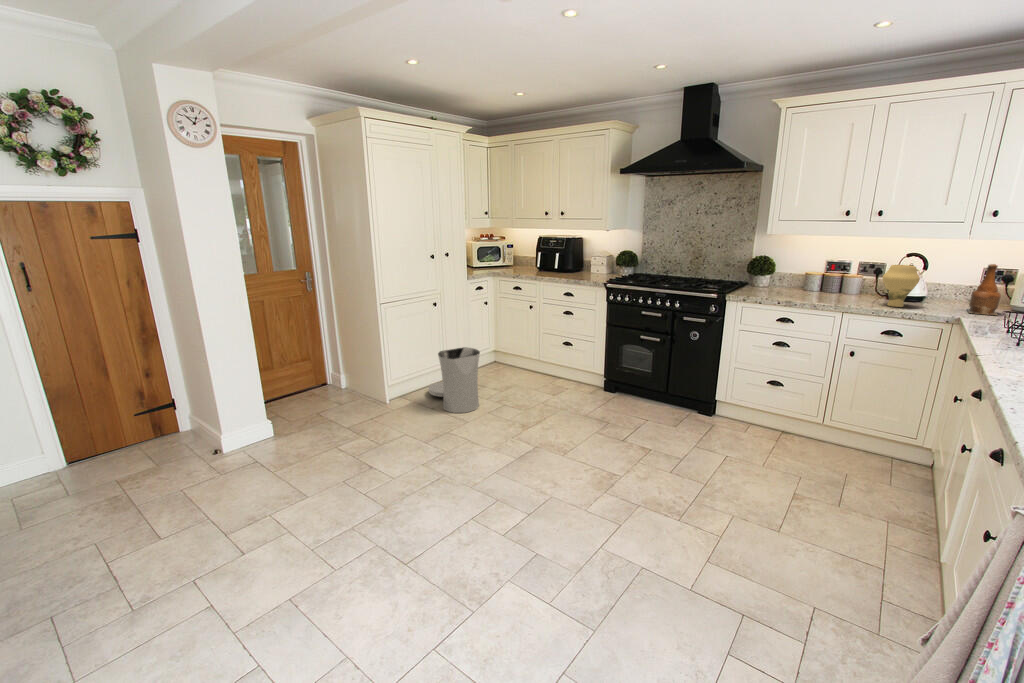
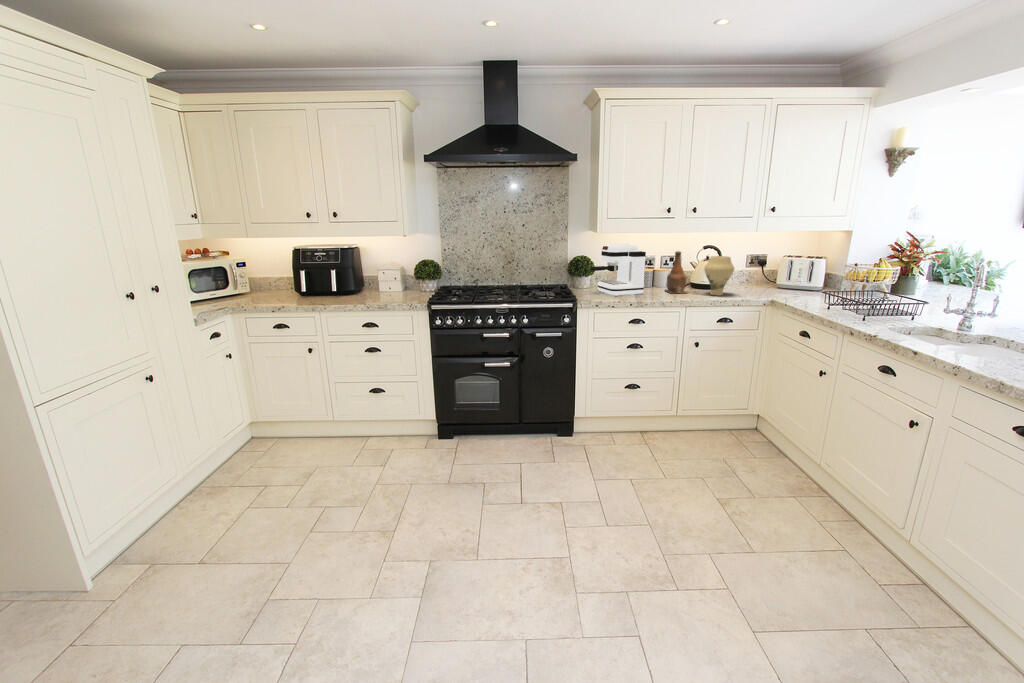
coffee maker: none [759,247,816,296] -> present [590,244,646,296]
bottle: present [967,264,1001,315] -> present [665,251,686,293]
trash can: present [428,347,480,413] -> none [158,441,279,568]

